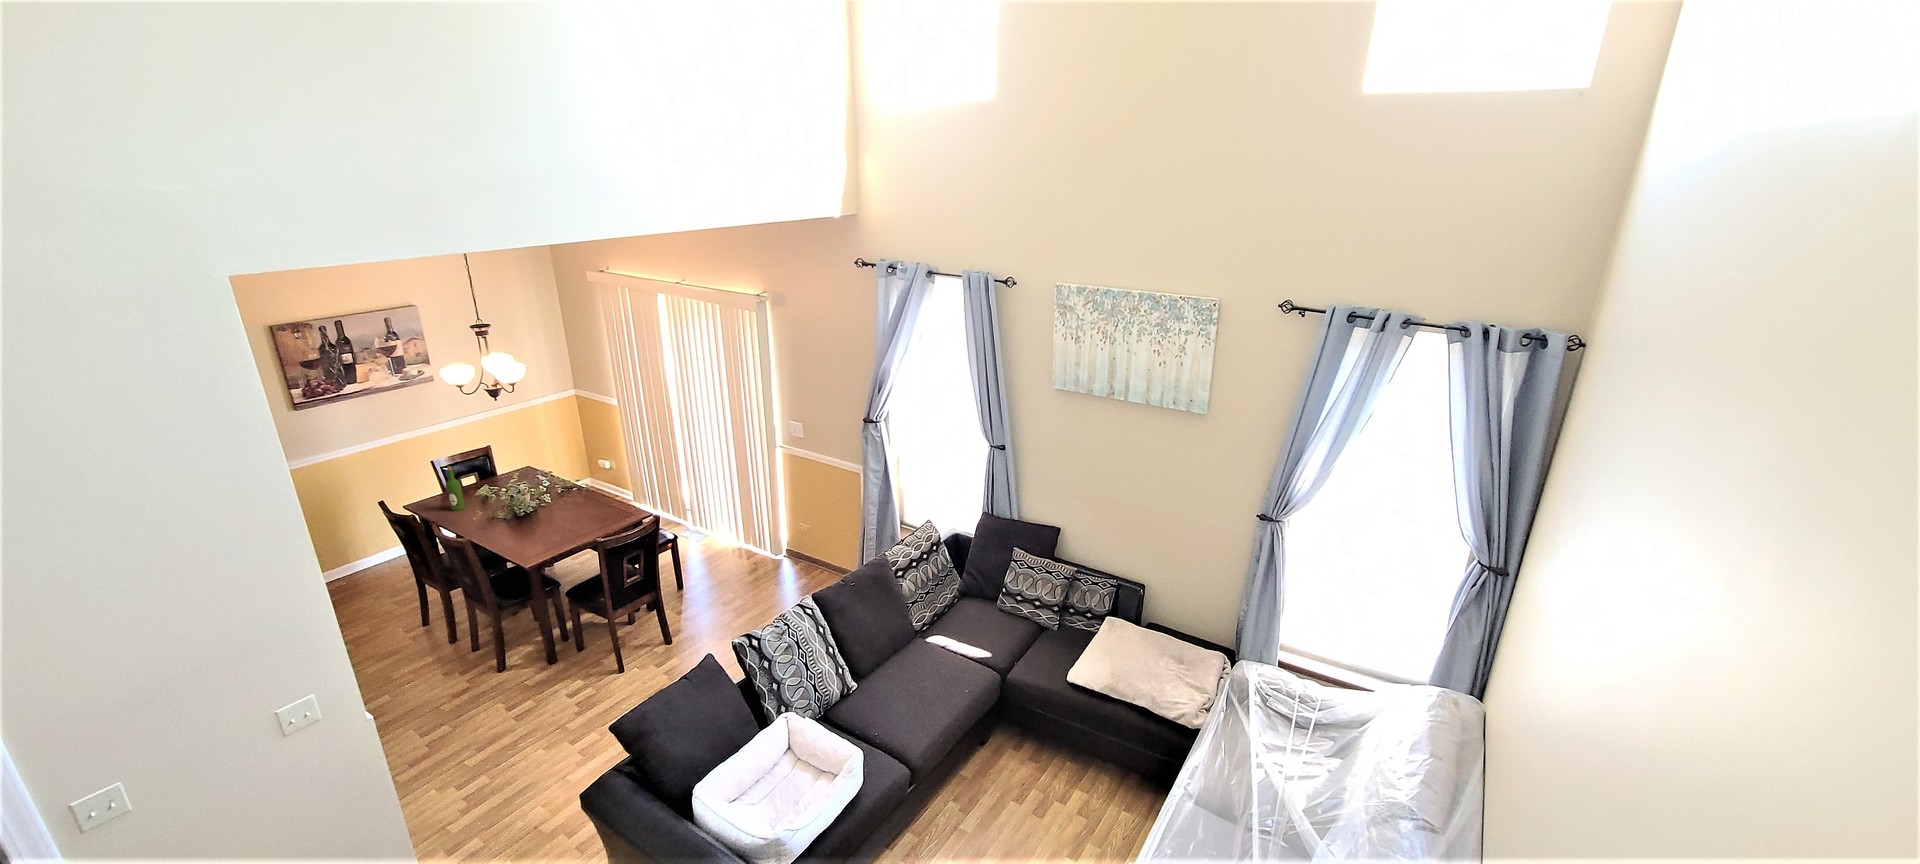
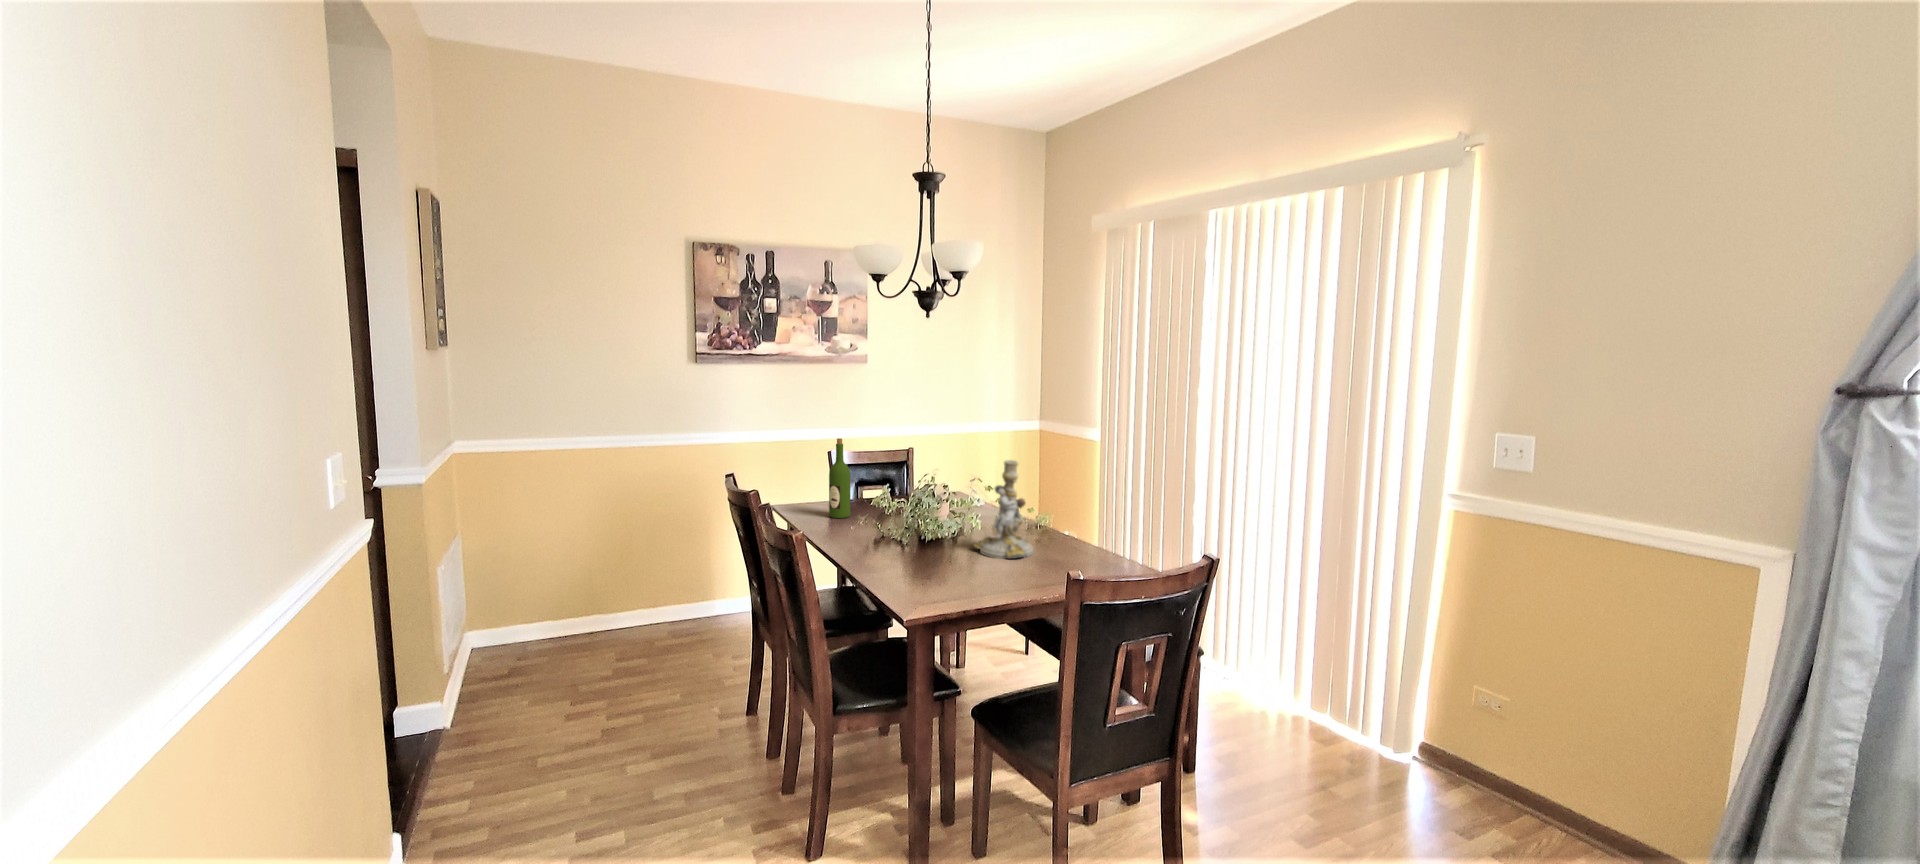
candlestick: none [549,472,583,521] -> present [974,460,1033,559]

